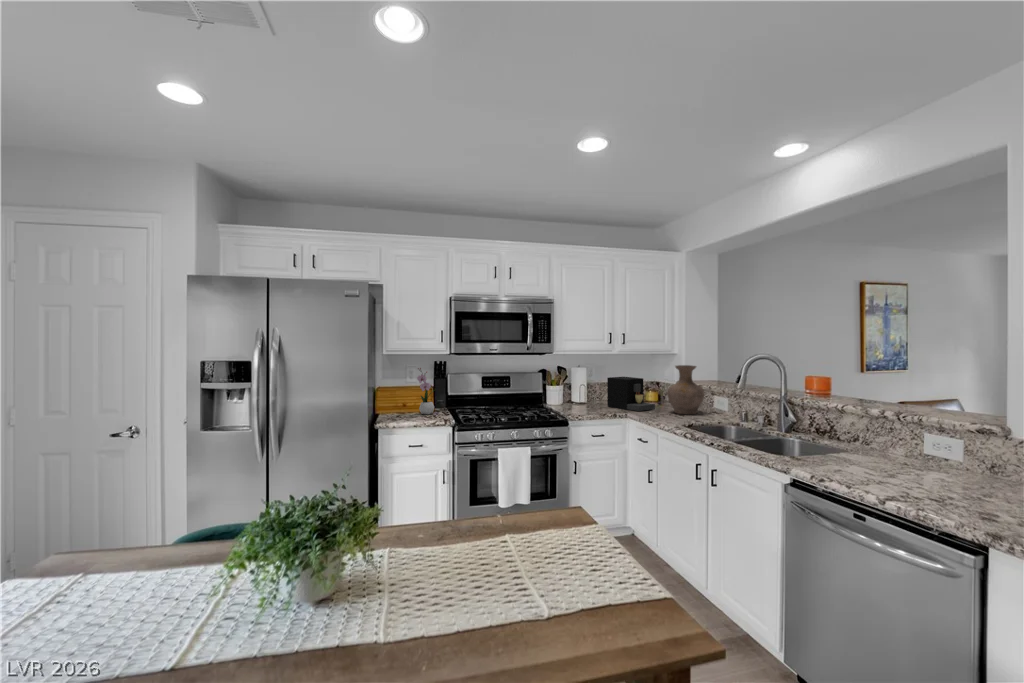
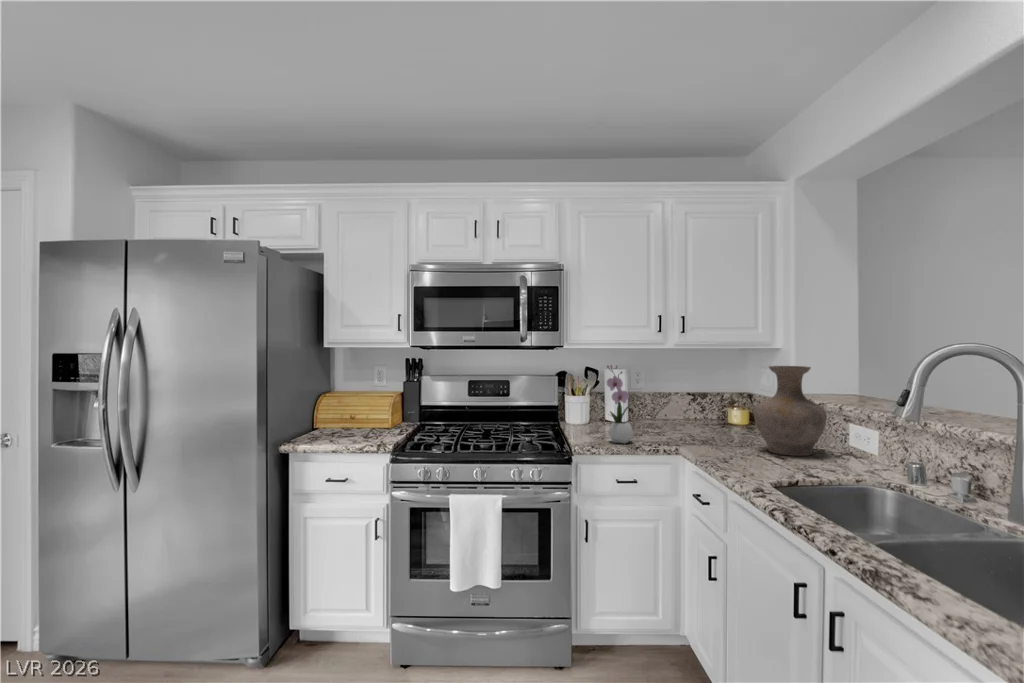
flower arrangement: present [417,368,434,414] -> present [607,365,634,443]
coffee maker: present [607,377,655,411] -> none [656,384,734,444]

